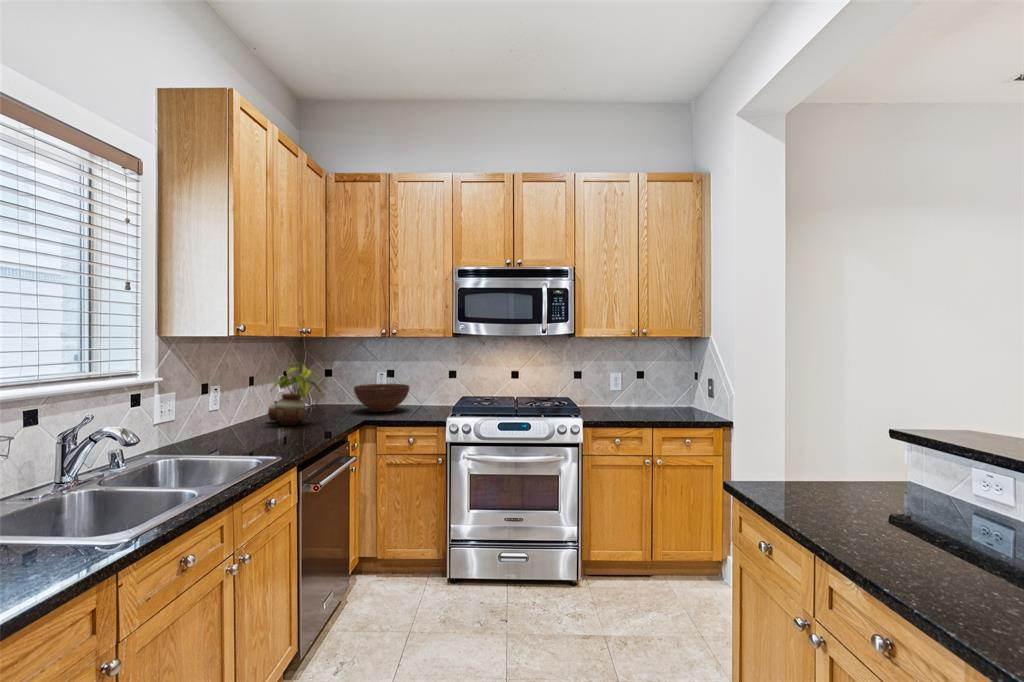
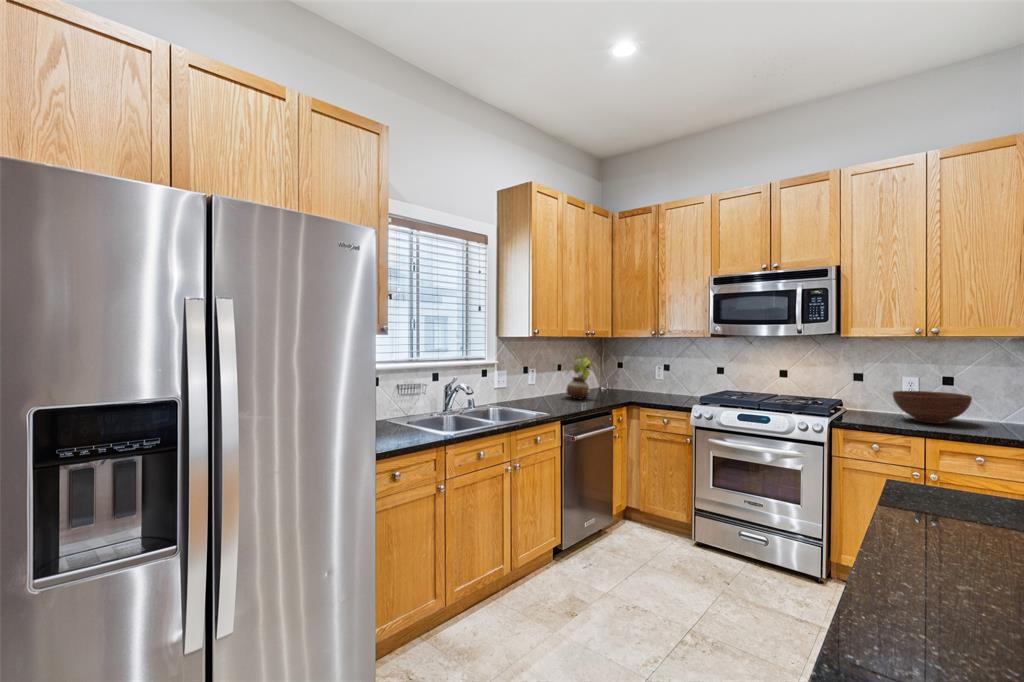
fruit bowl: present [354,384,409,412] -> present [893,391,972,424]

